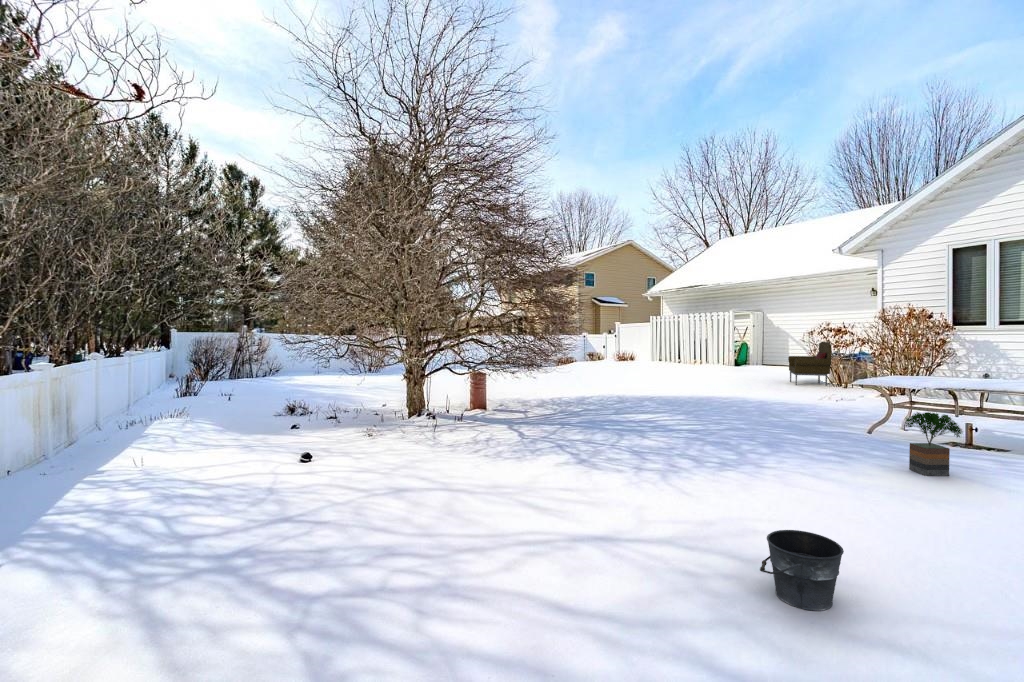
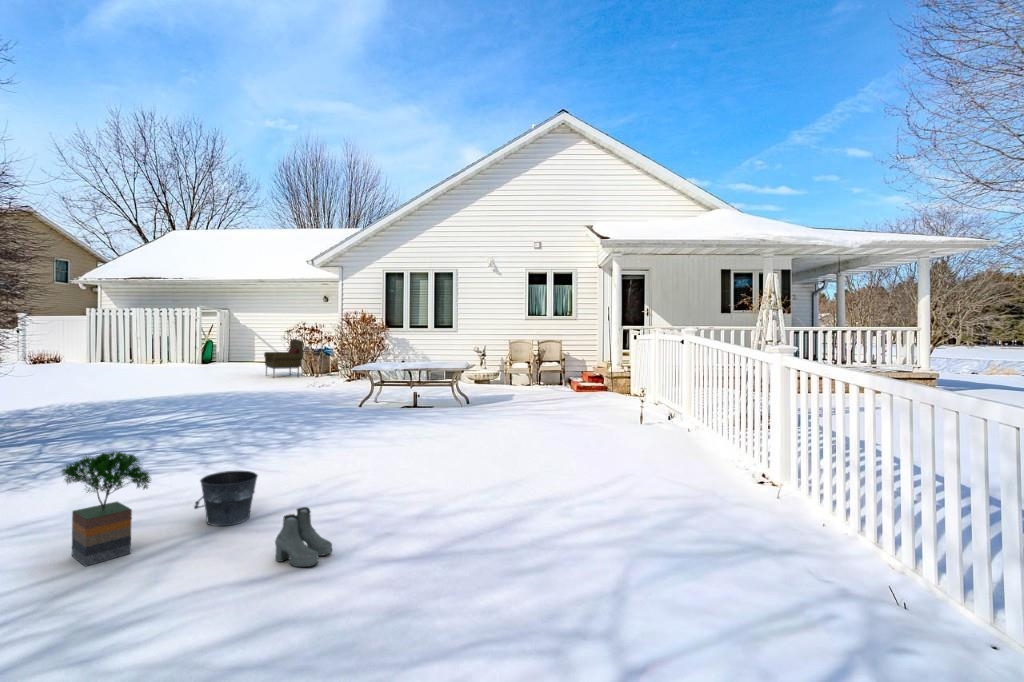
potted tree: present [905,412,963,476] -> present [61,452,151,566]
bucket: present [760,530,844,611] -> present [194,471,258,526]
boots: none [551,570,610,654] -> present [275,507,332,567]

